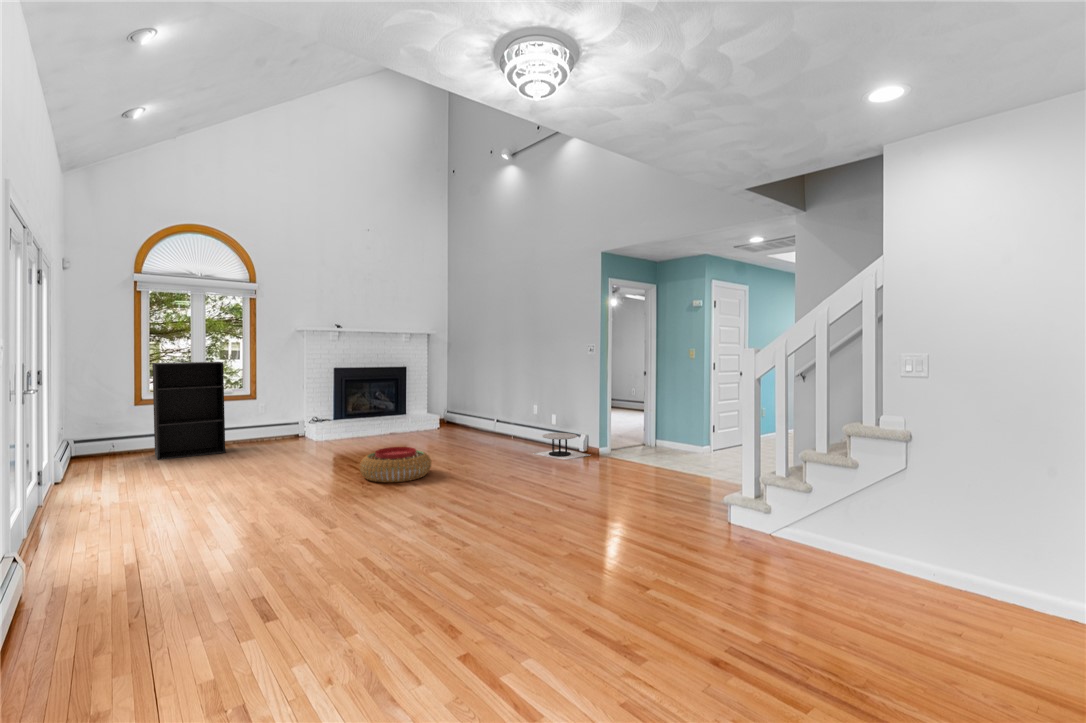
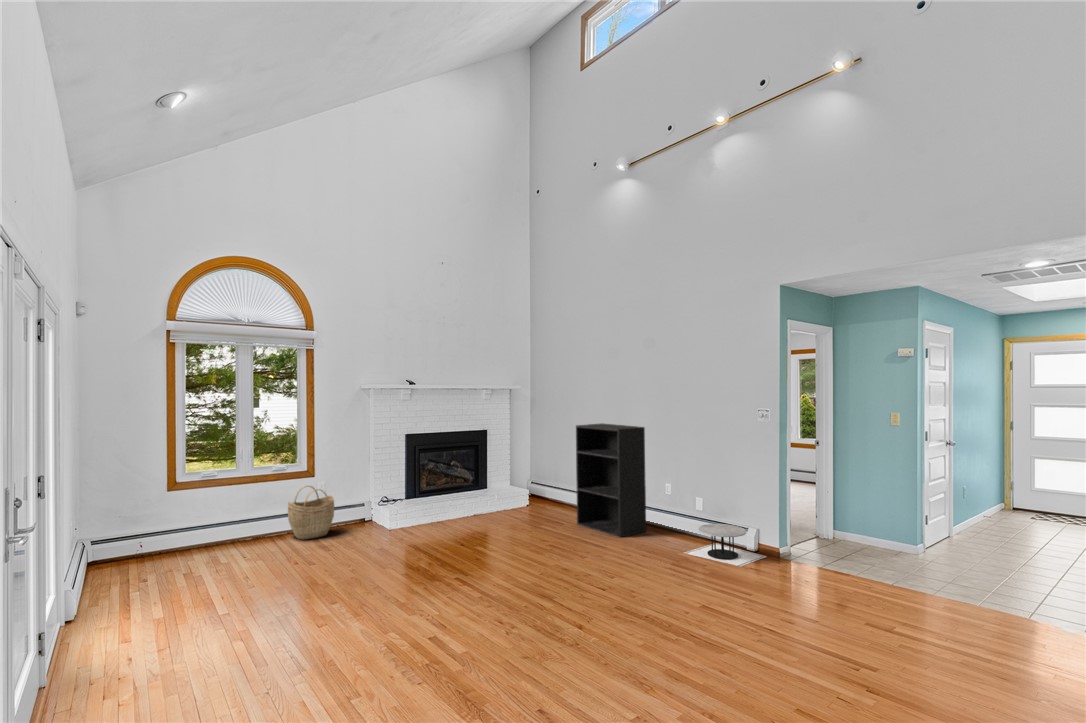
bookshelf: present [152,362,225,460] -> present [576,423,646,538]
woven basket: none [233,406,271,447] -> present [288,486,334,540]
pouf: present [360,447,431,482] -> none [484,558,582,619]

